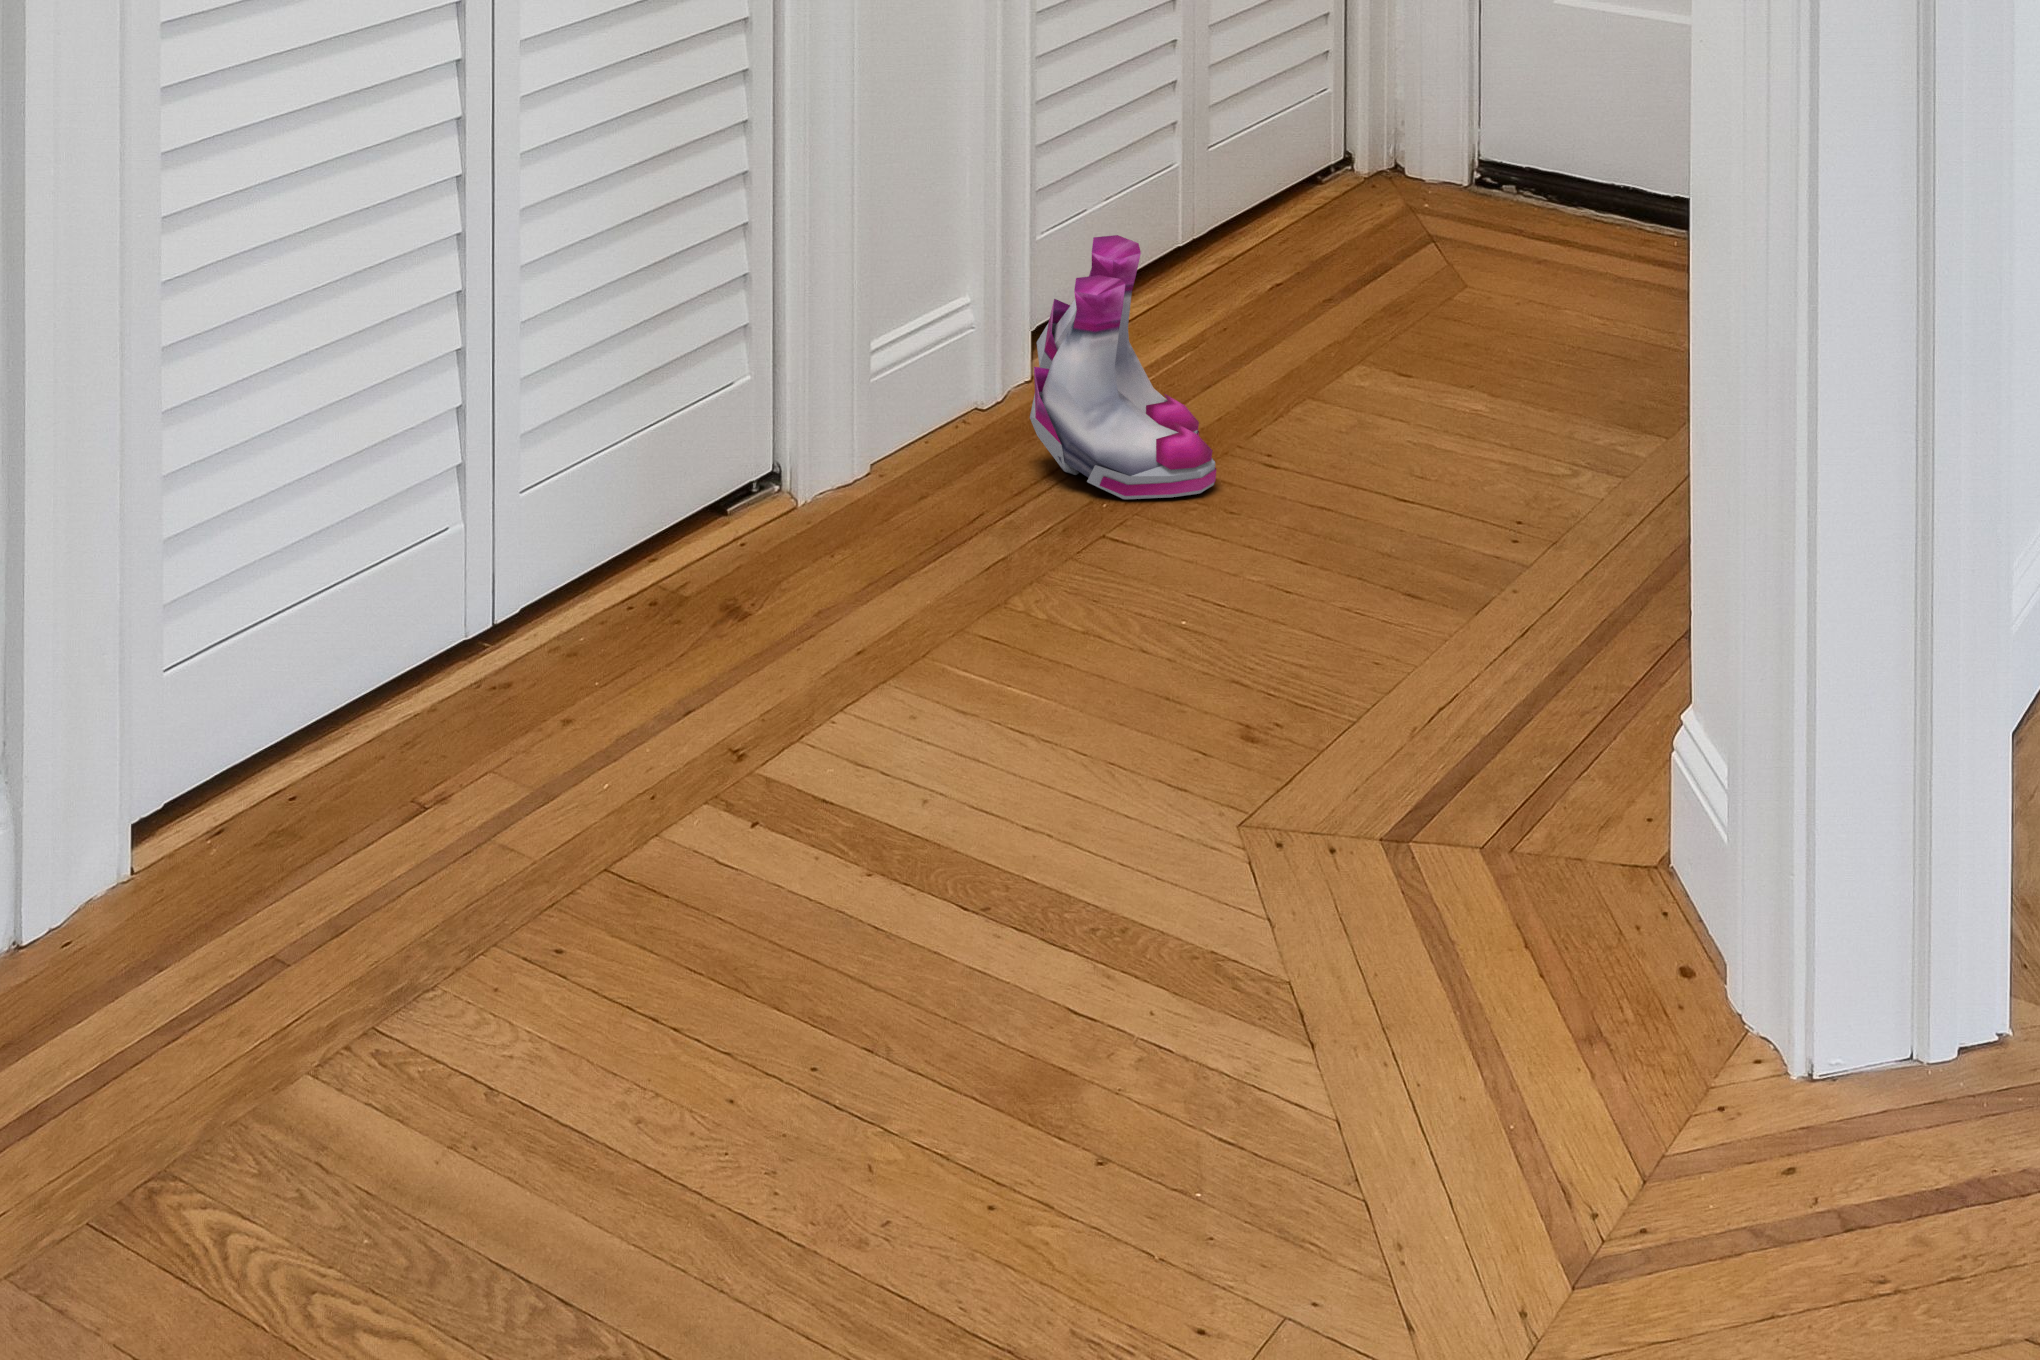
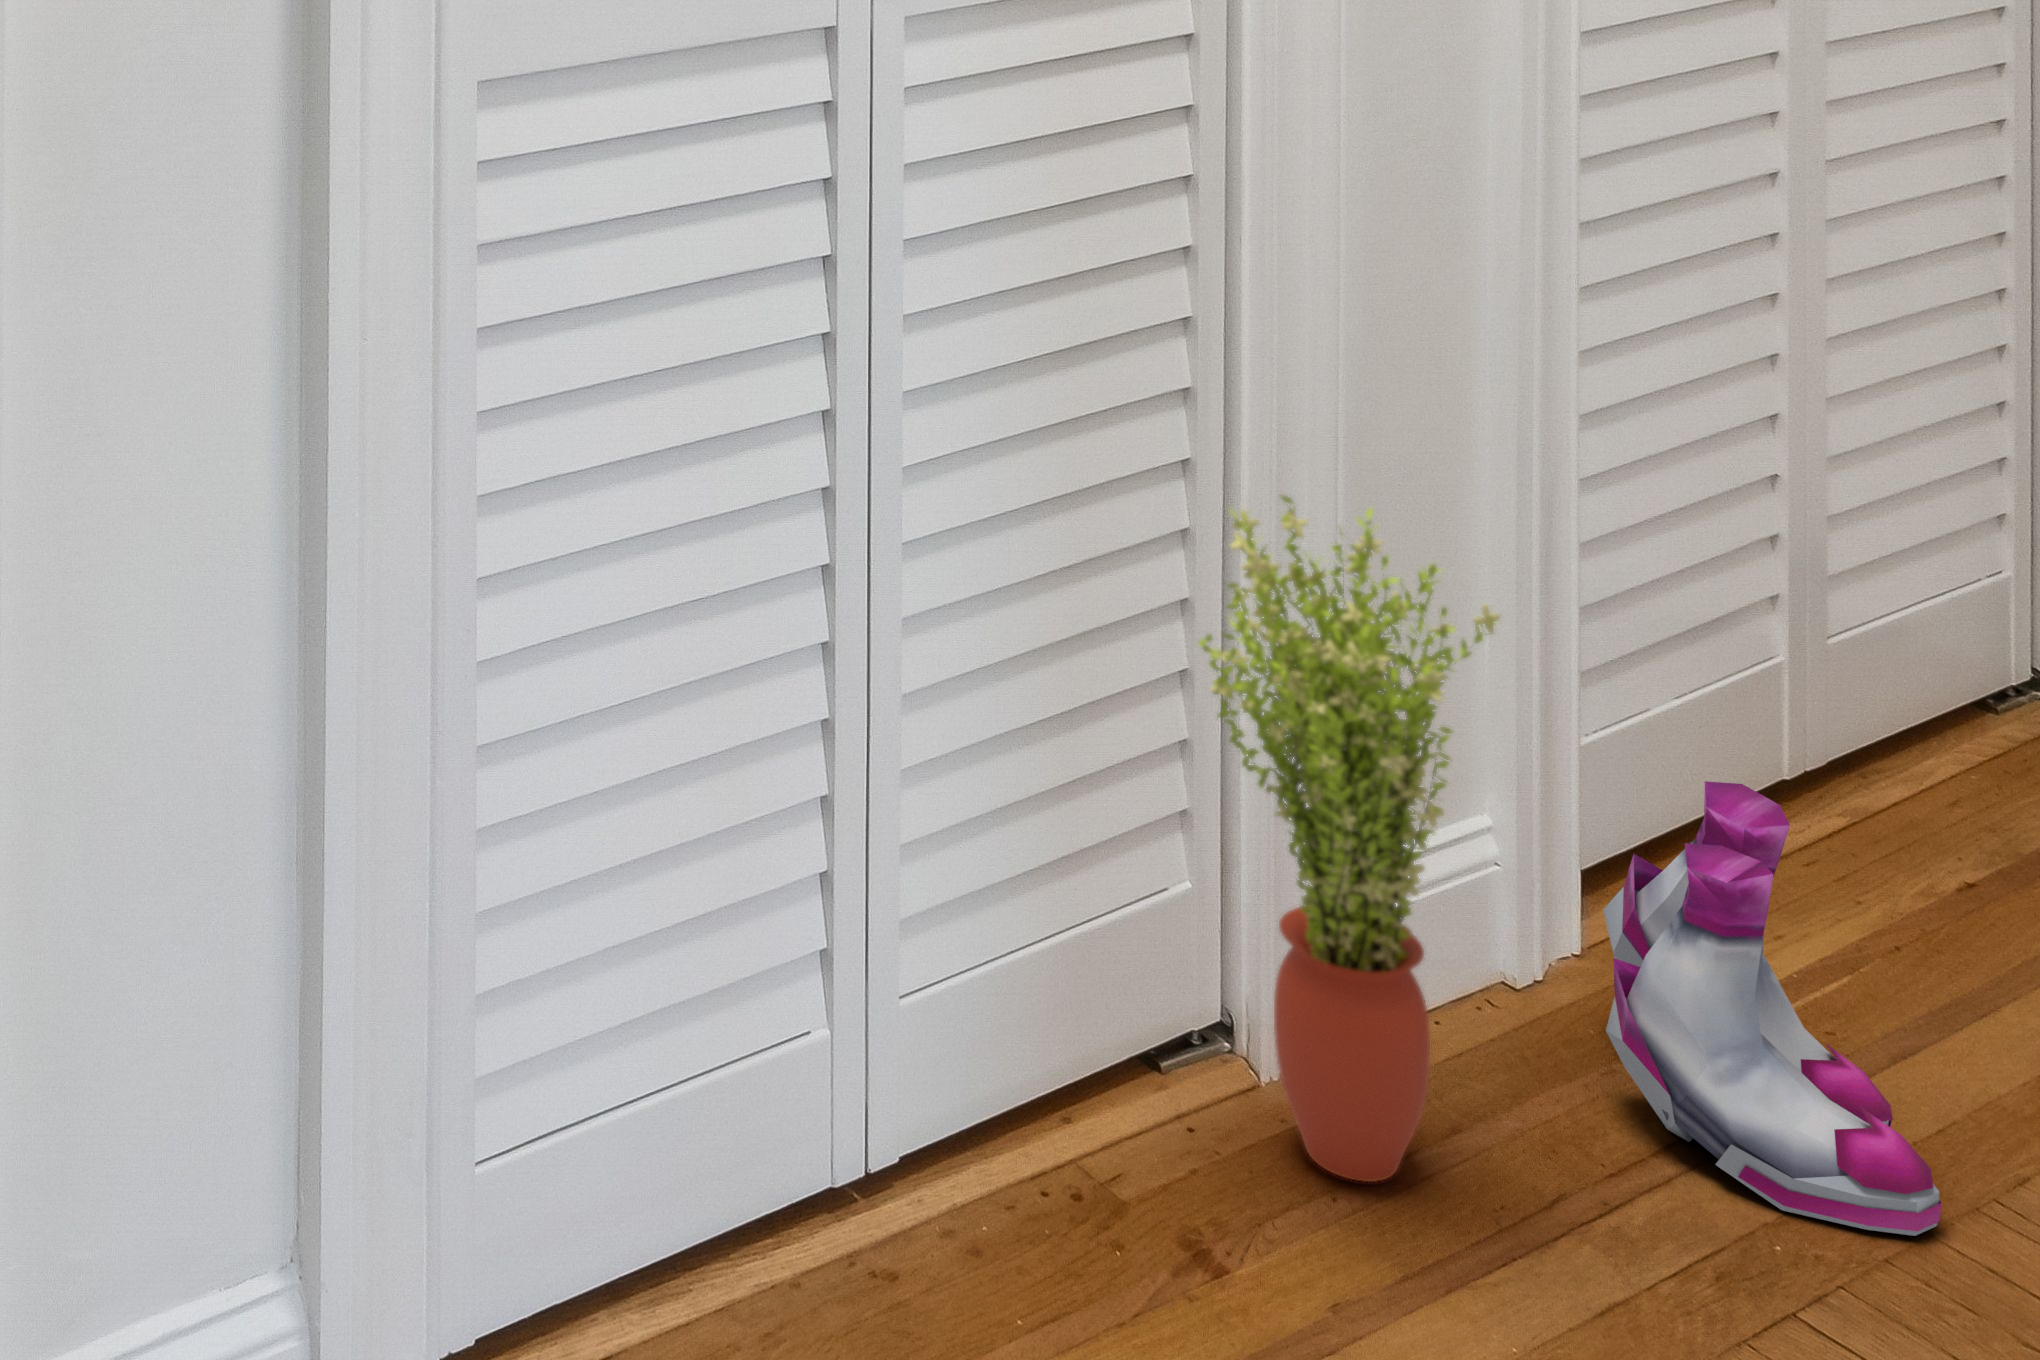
potted plant: none [744,80,947,549] -> present [1199,496,1500,1182]

